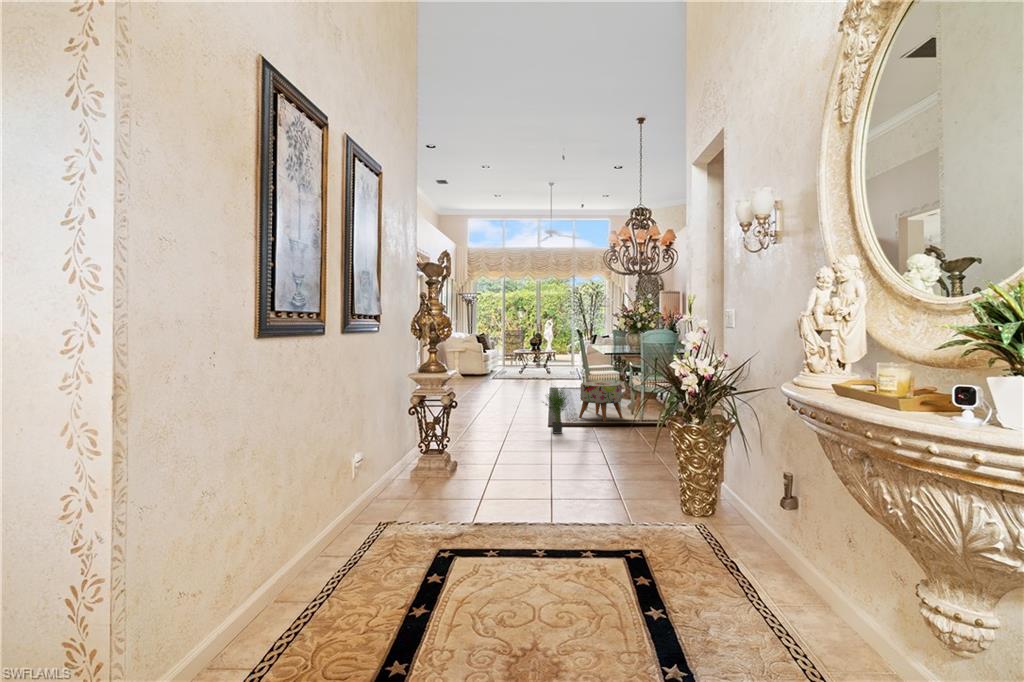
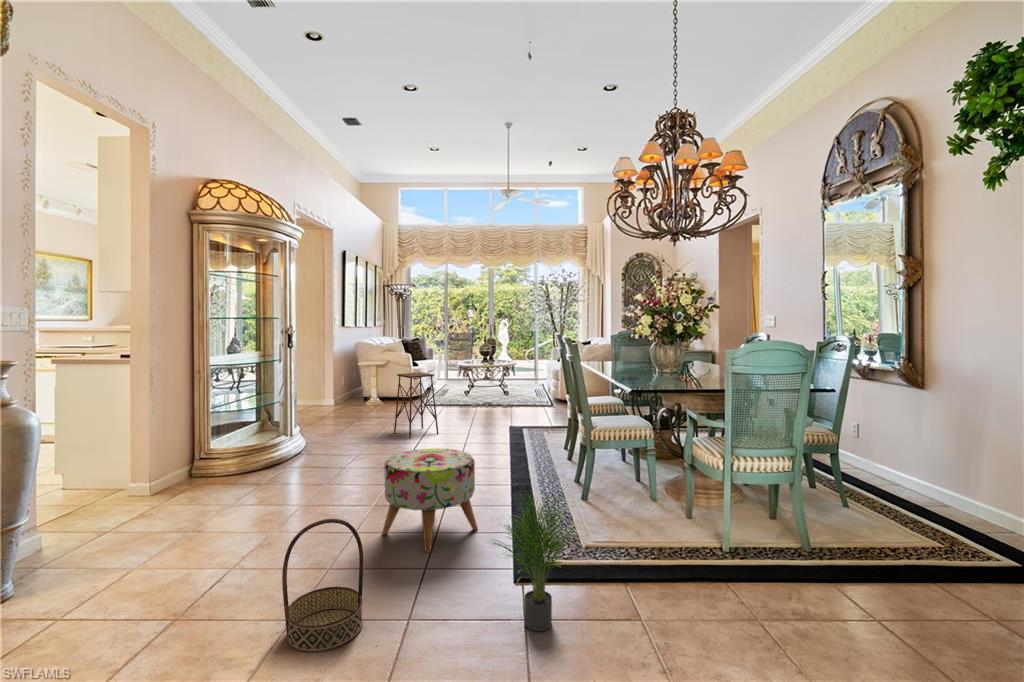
side table: none [478,353,506,393] -> present [394,372,438,439]
ottoman: present [579,382,622,421] -> present [382,448,478,553]
basket: none [467,392,493,435] -> present [282,519,363,653]

